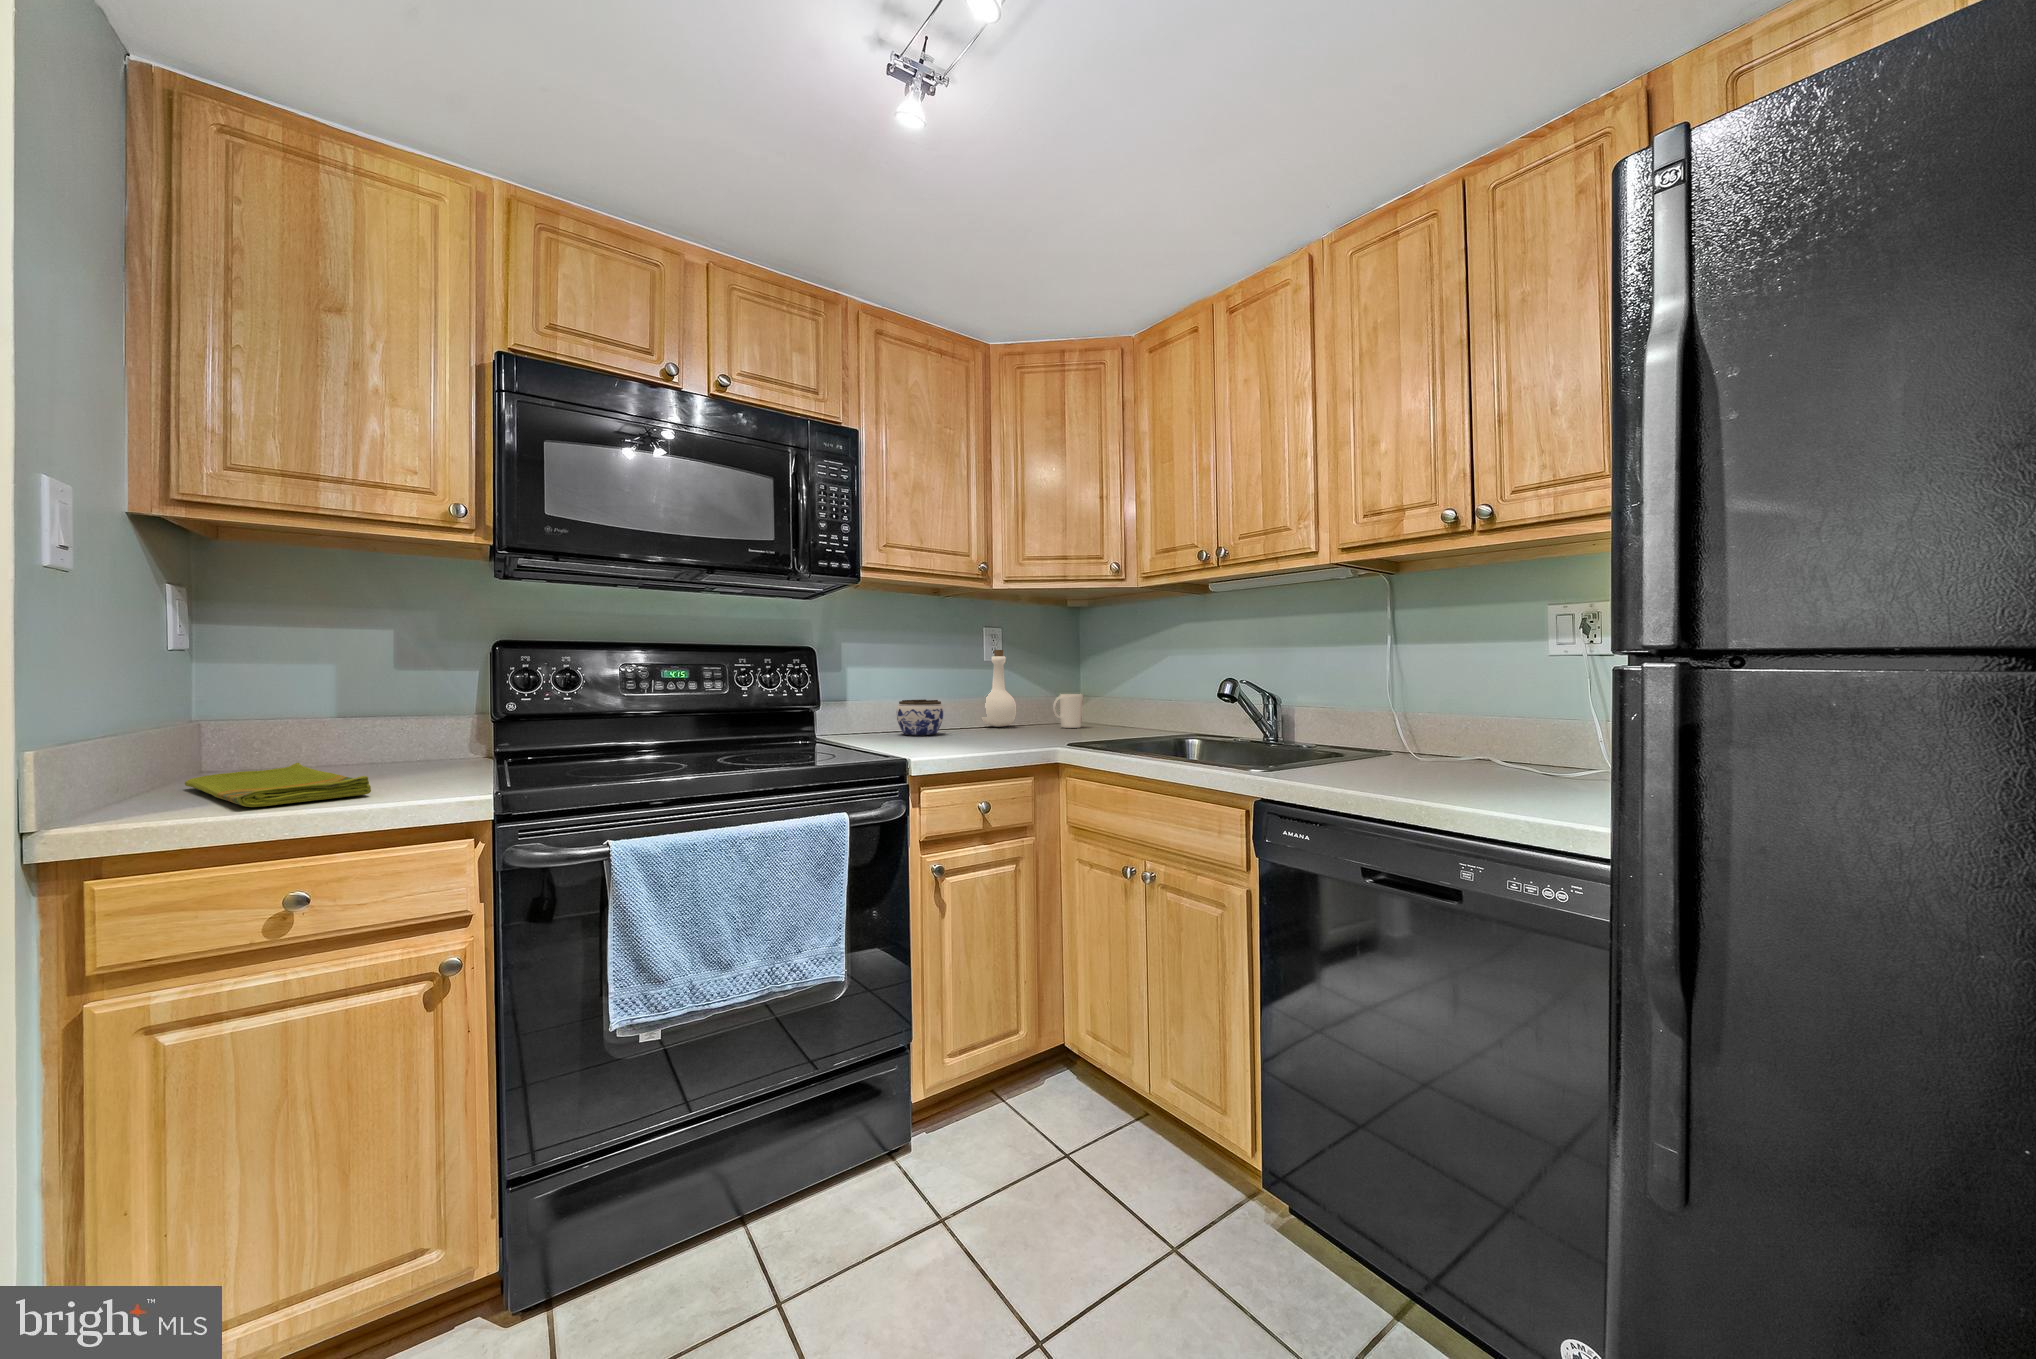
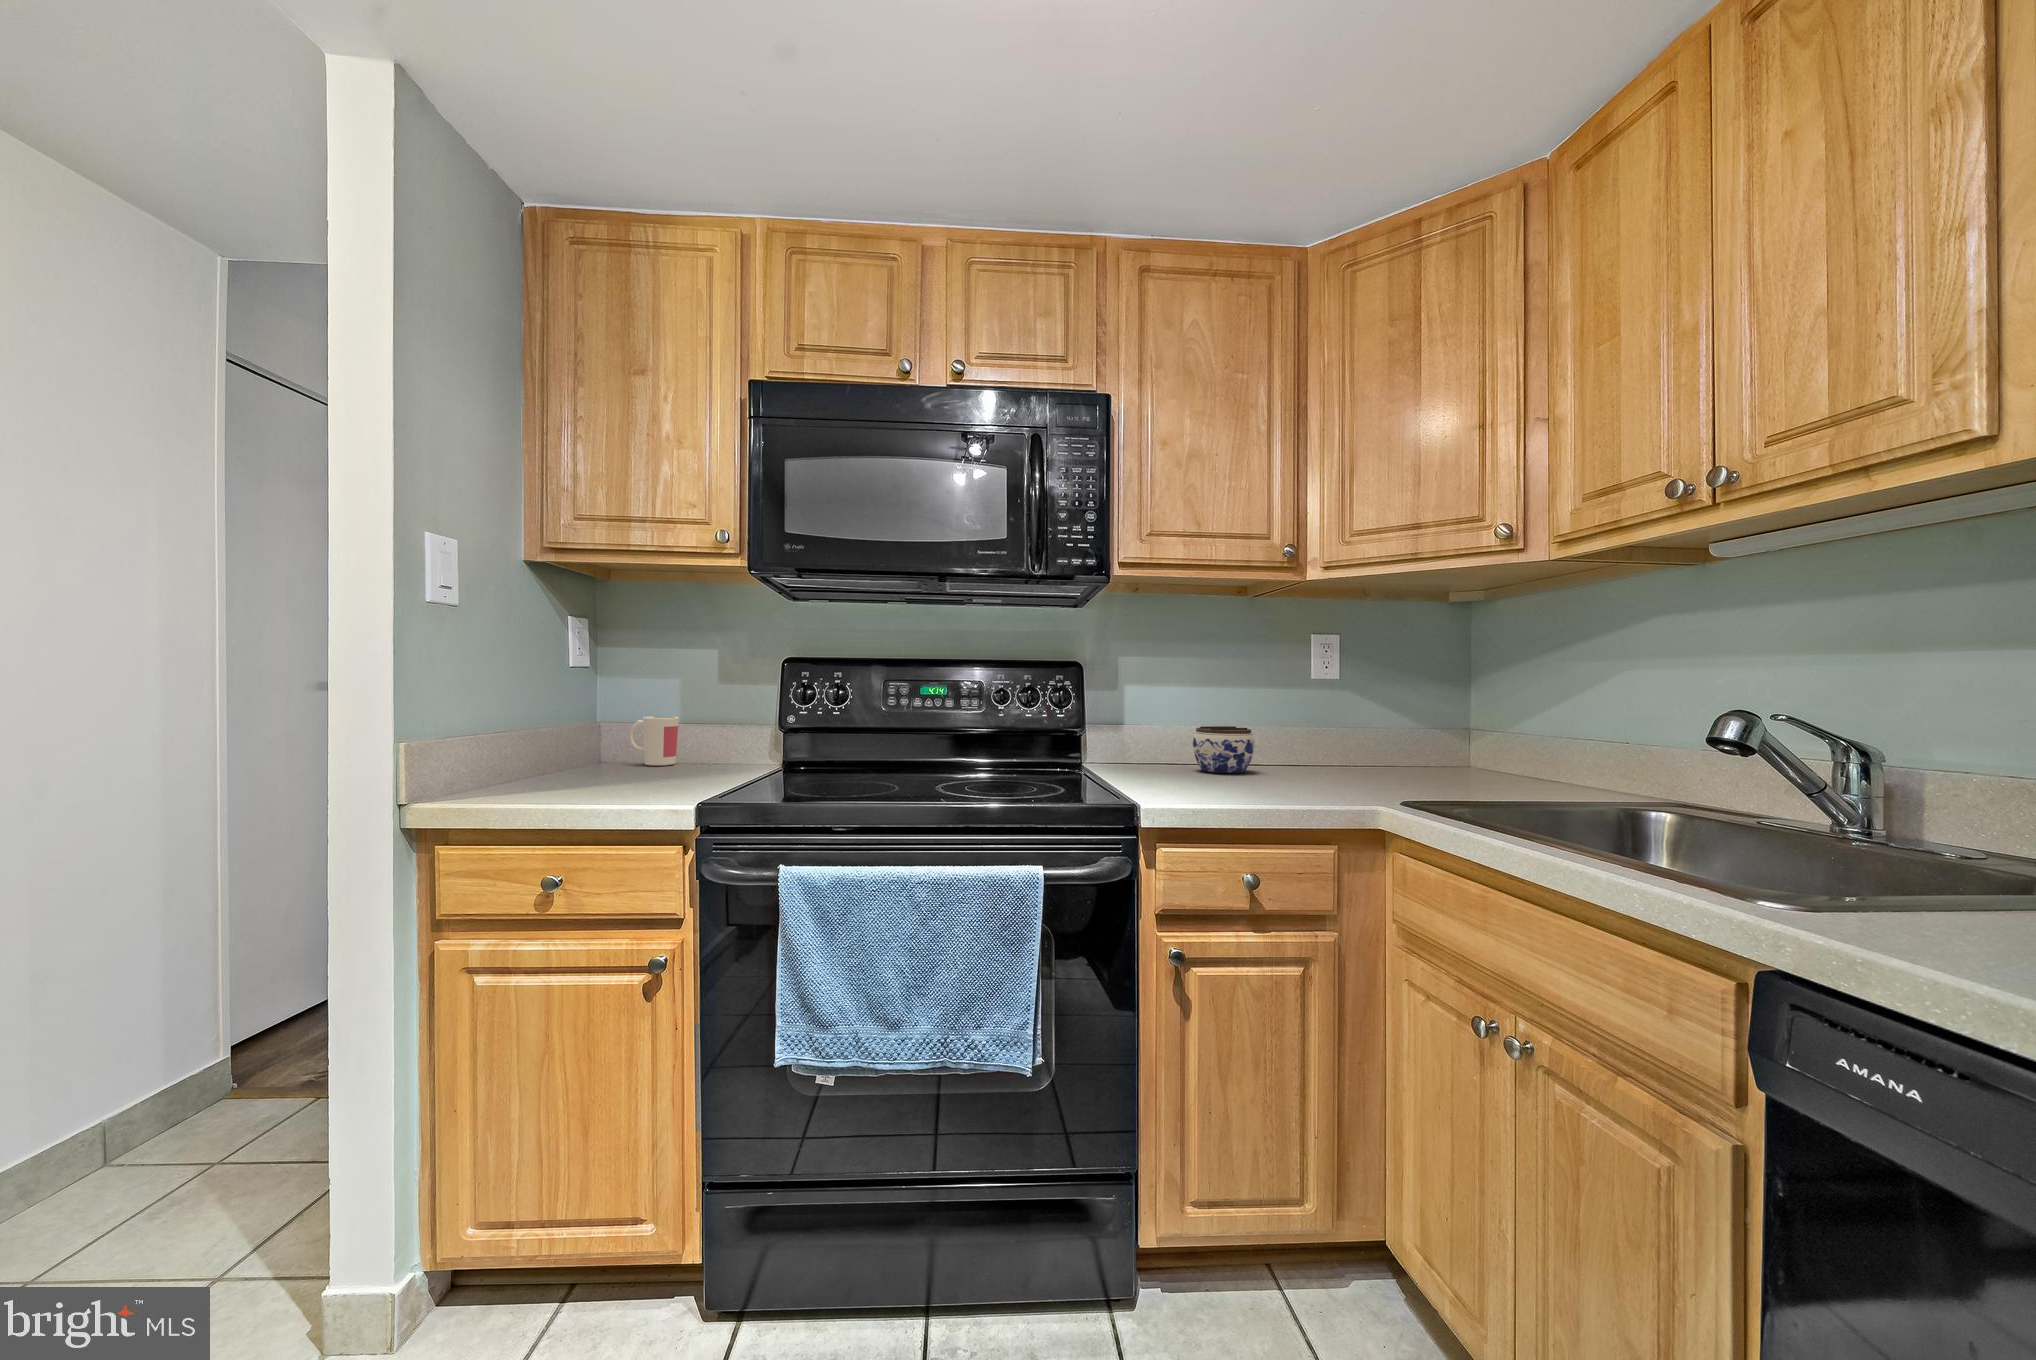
bottle: present [981,650,1016,727] -> none [1327,661,1380,767]
mug: present [1053,694,1083,728] -> present [630,716,679,766]
dish towel: present [185,762,371,807] -> none [525,764,621,801]

